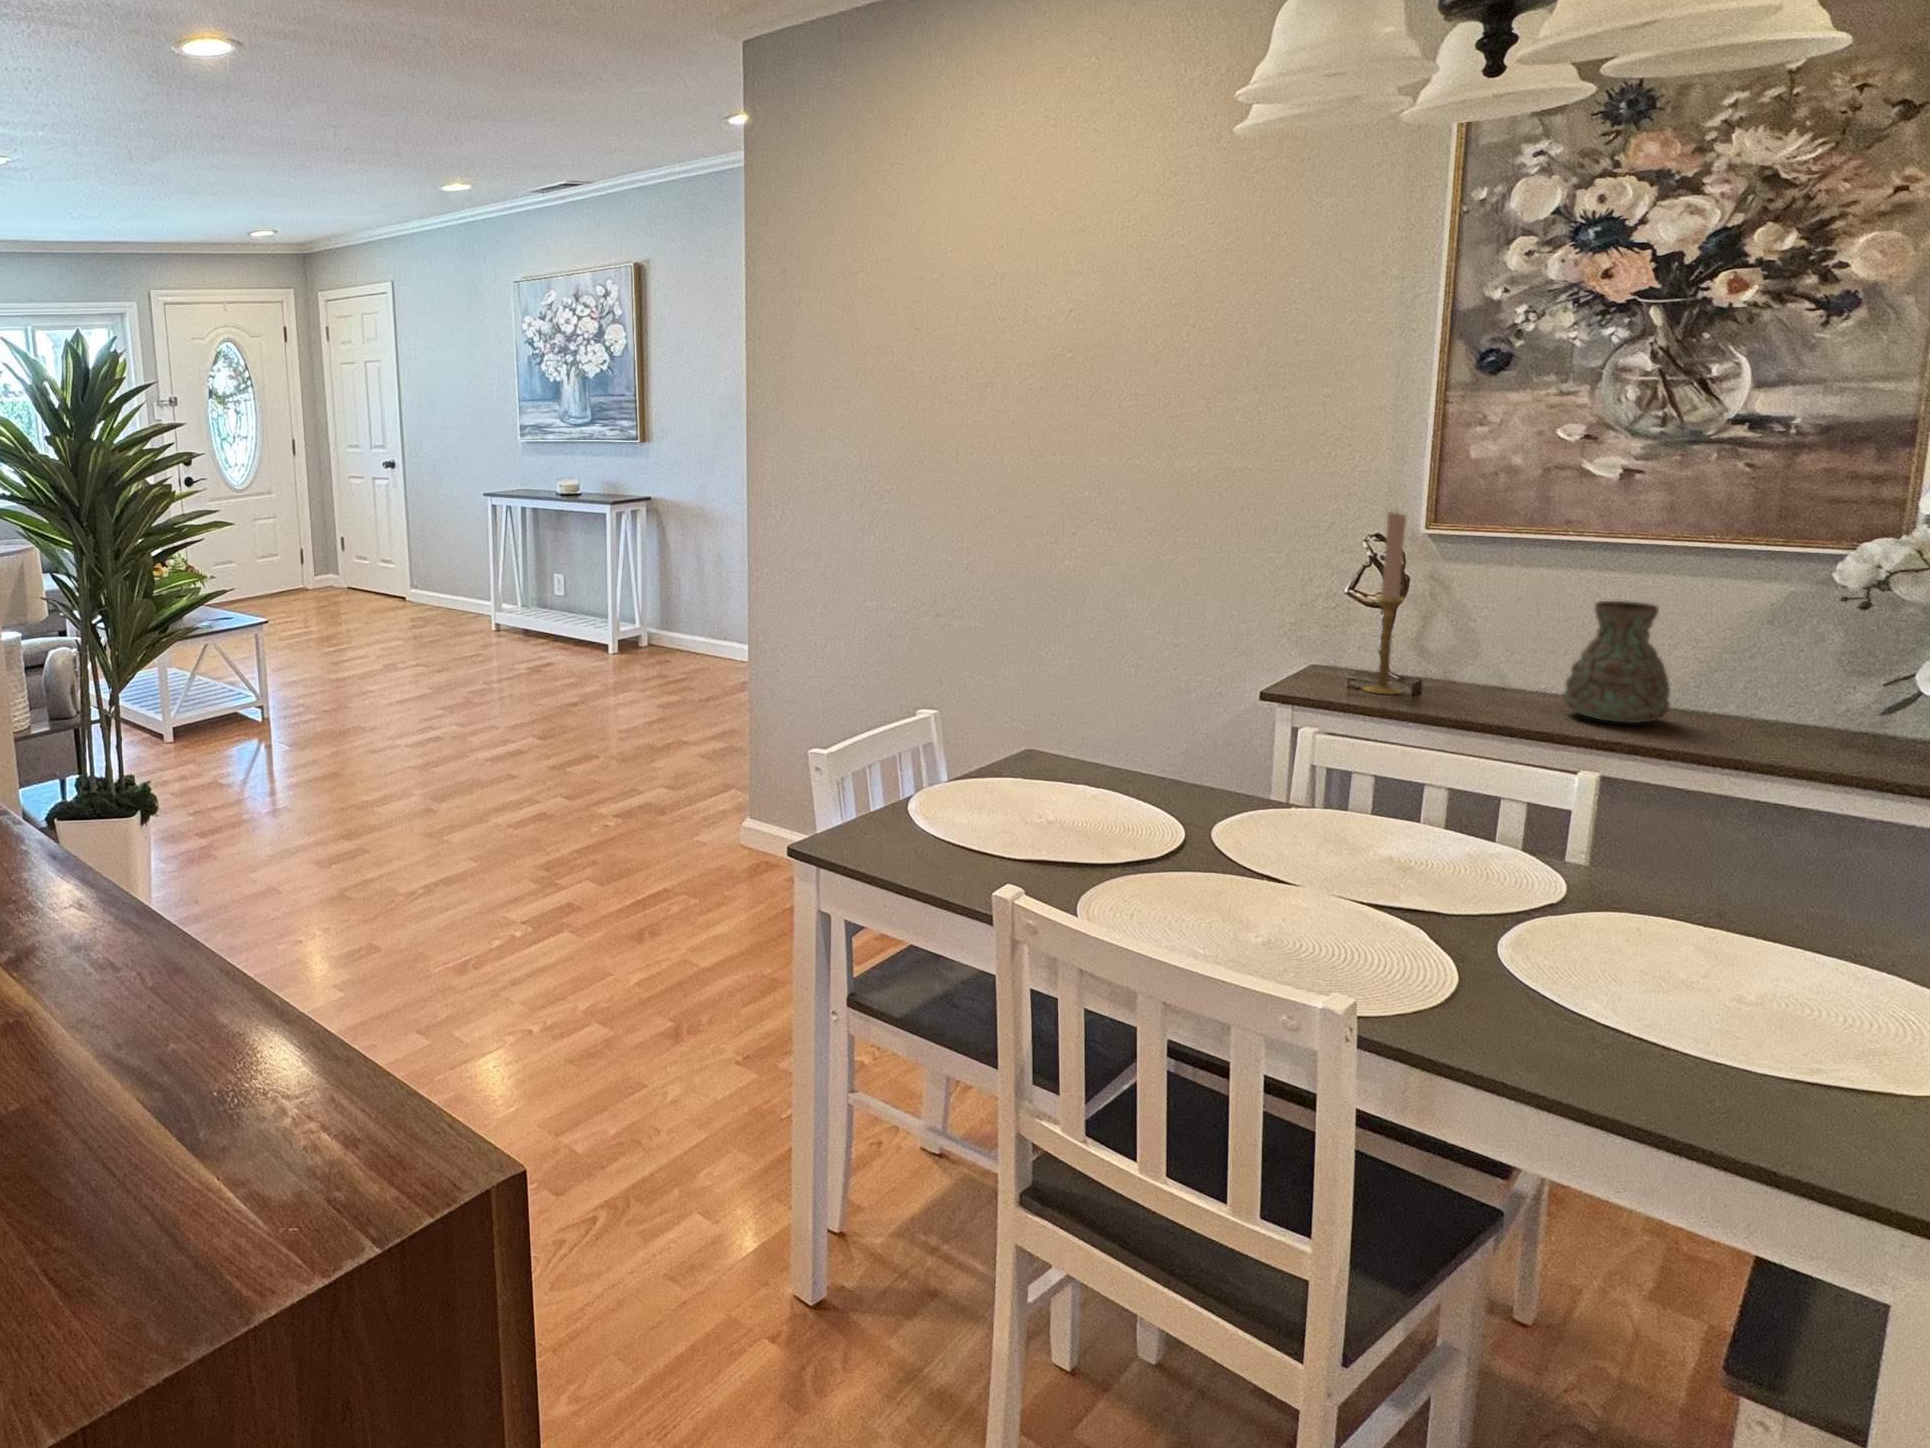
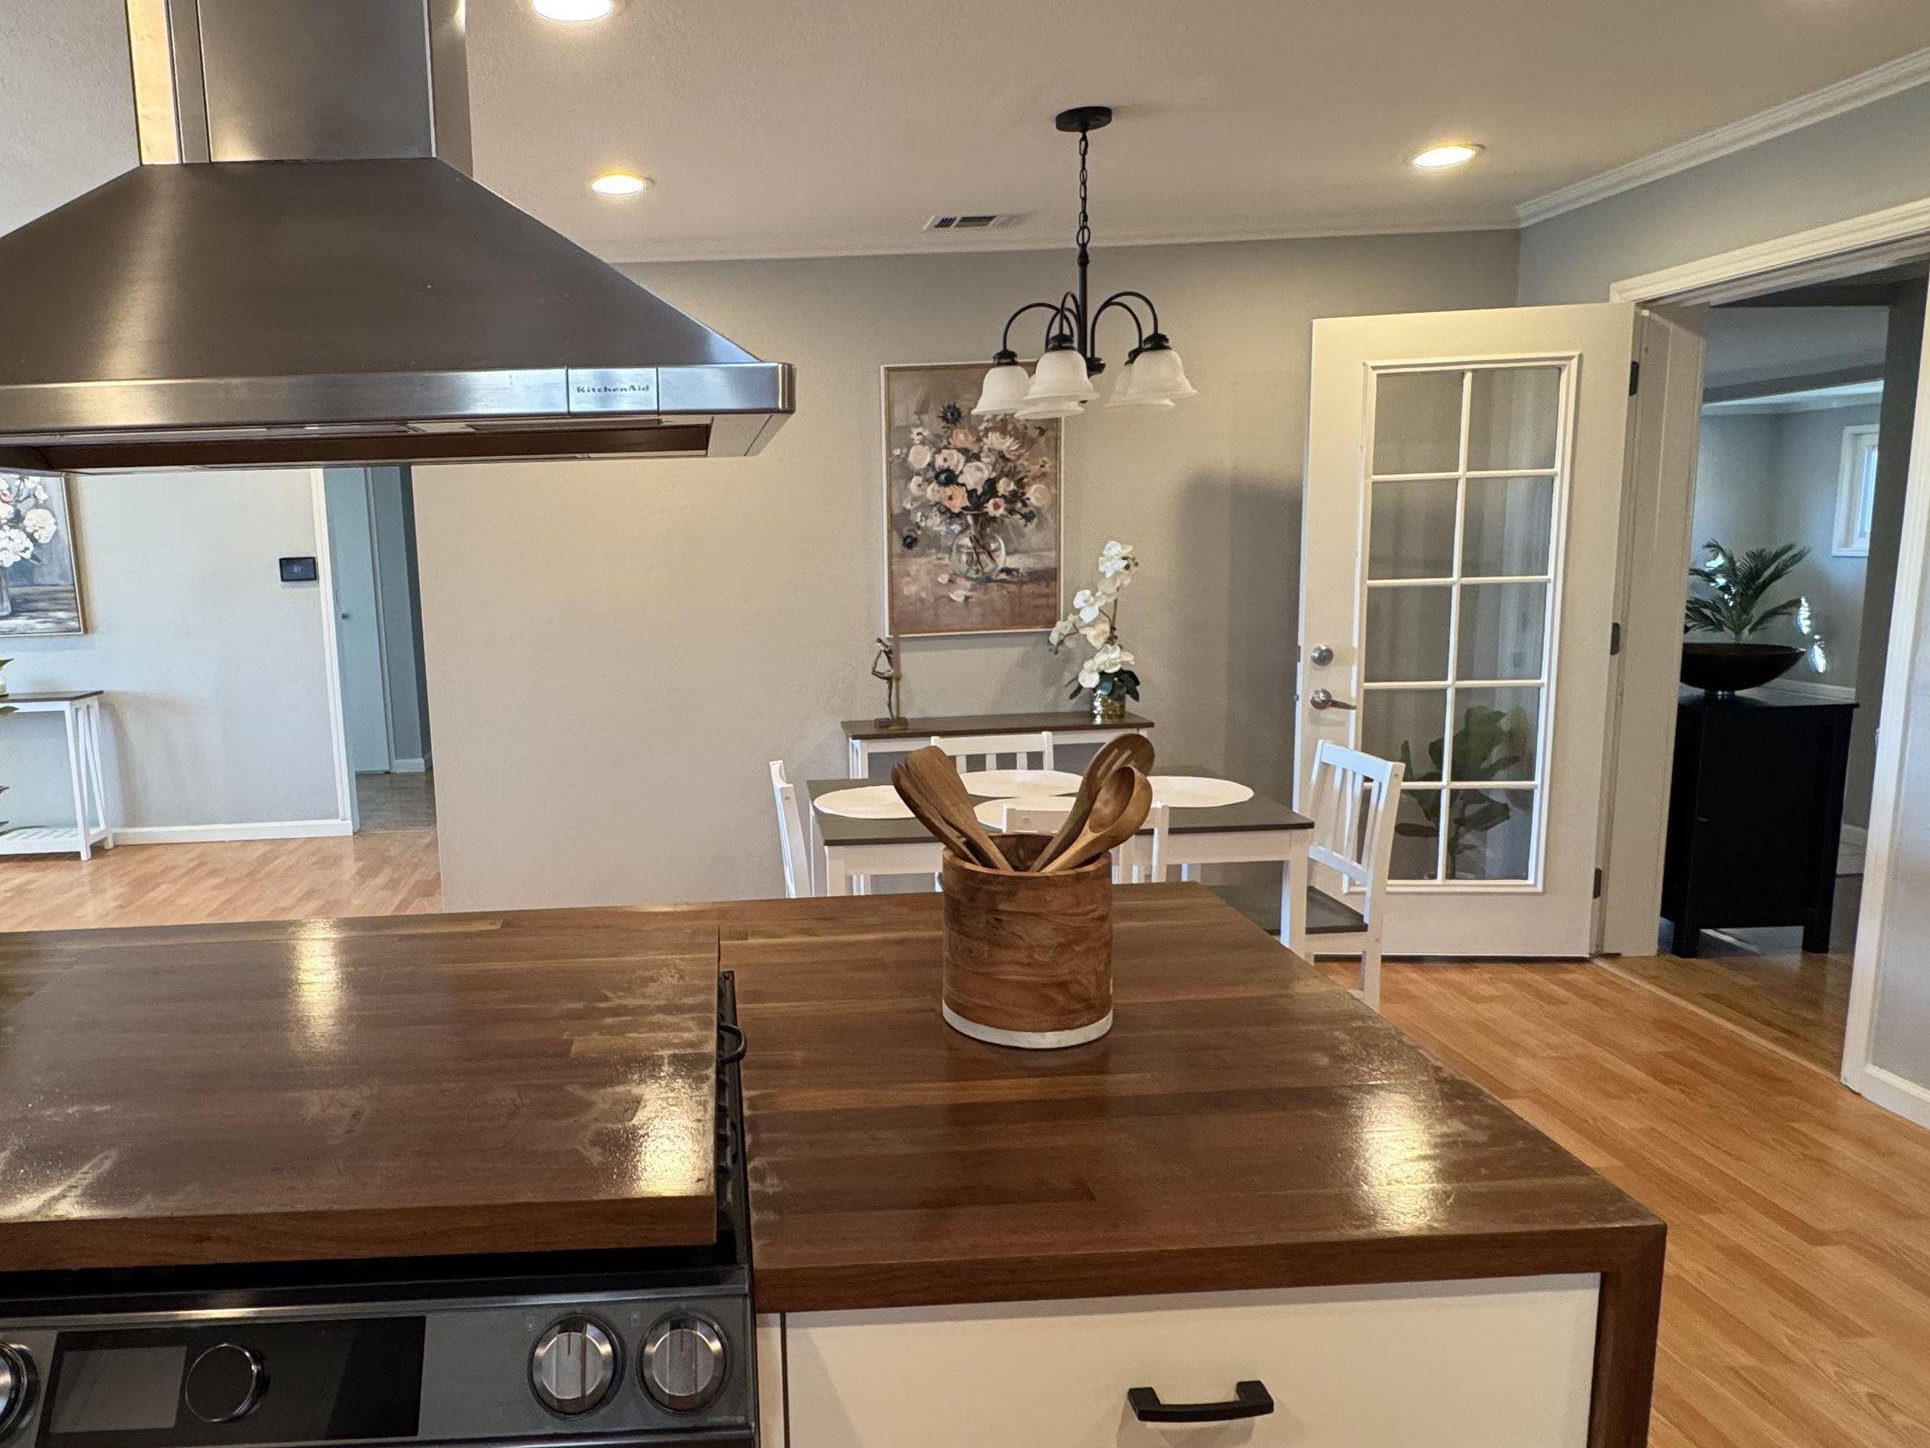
decorative vase: present [1564,601,1670,723] -> none [970,662,1008,723]

